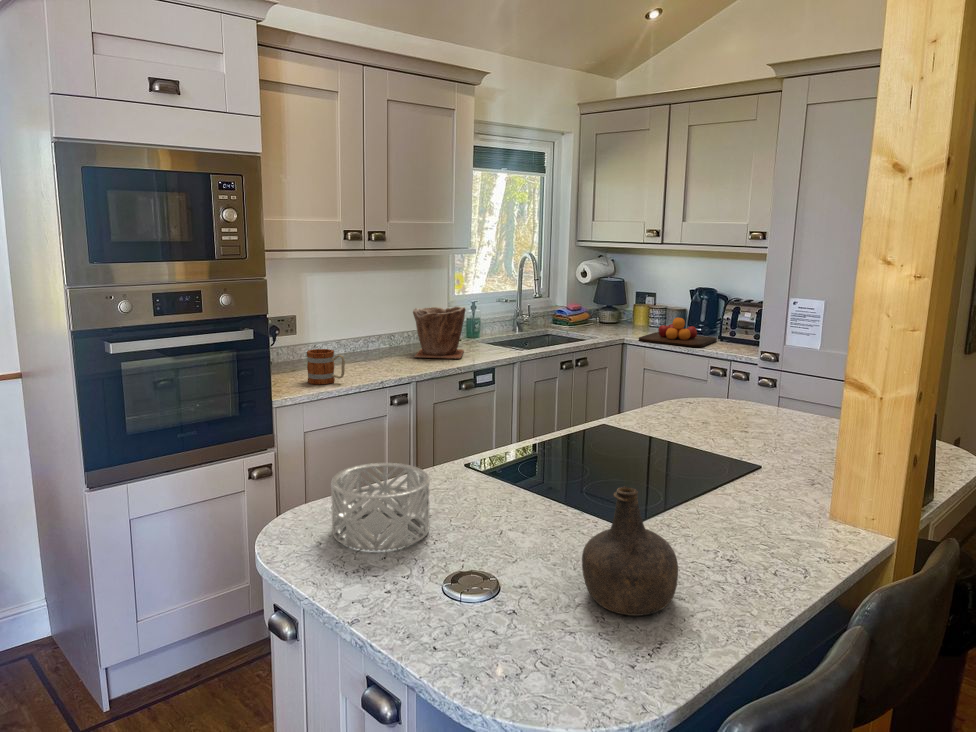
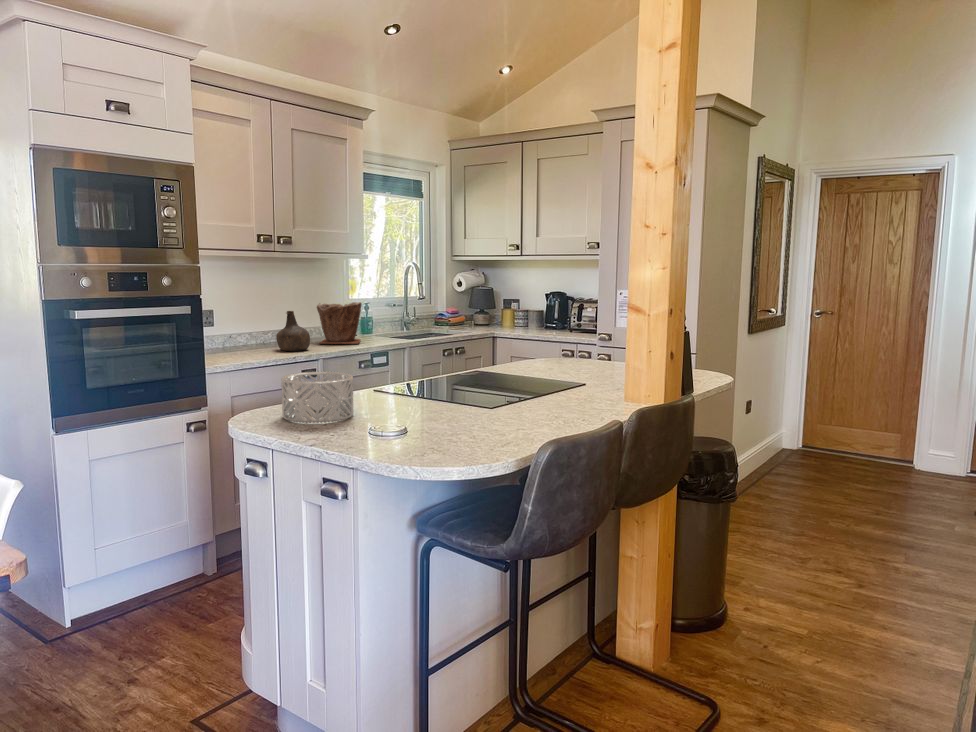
chopping board: present [639,318,717,347] -> none [505,313,567,335]
mug: present [307,349,345,384] -> none [231,331,264,359]
bottle: present [582,486,678,616] -> present [276,311,310,351]

